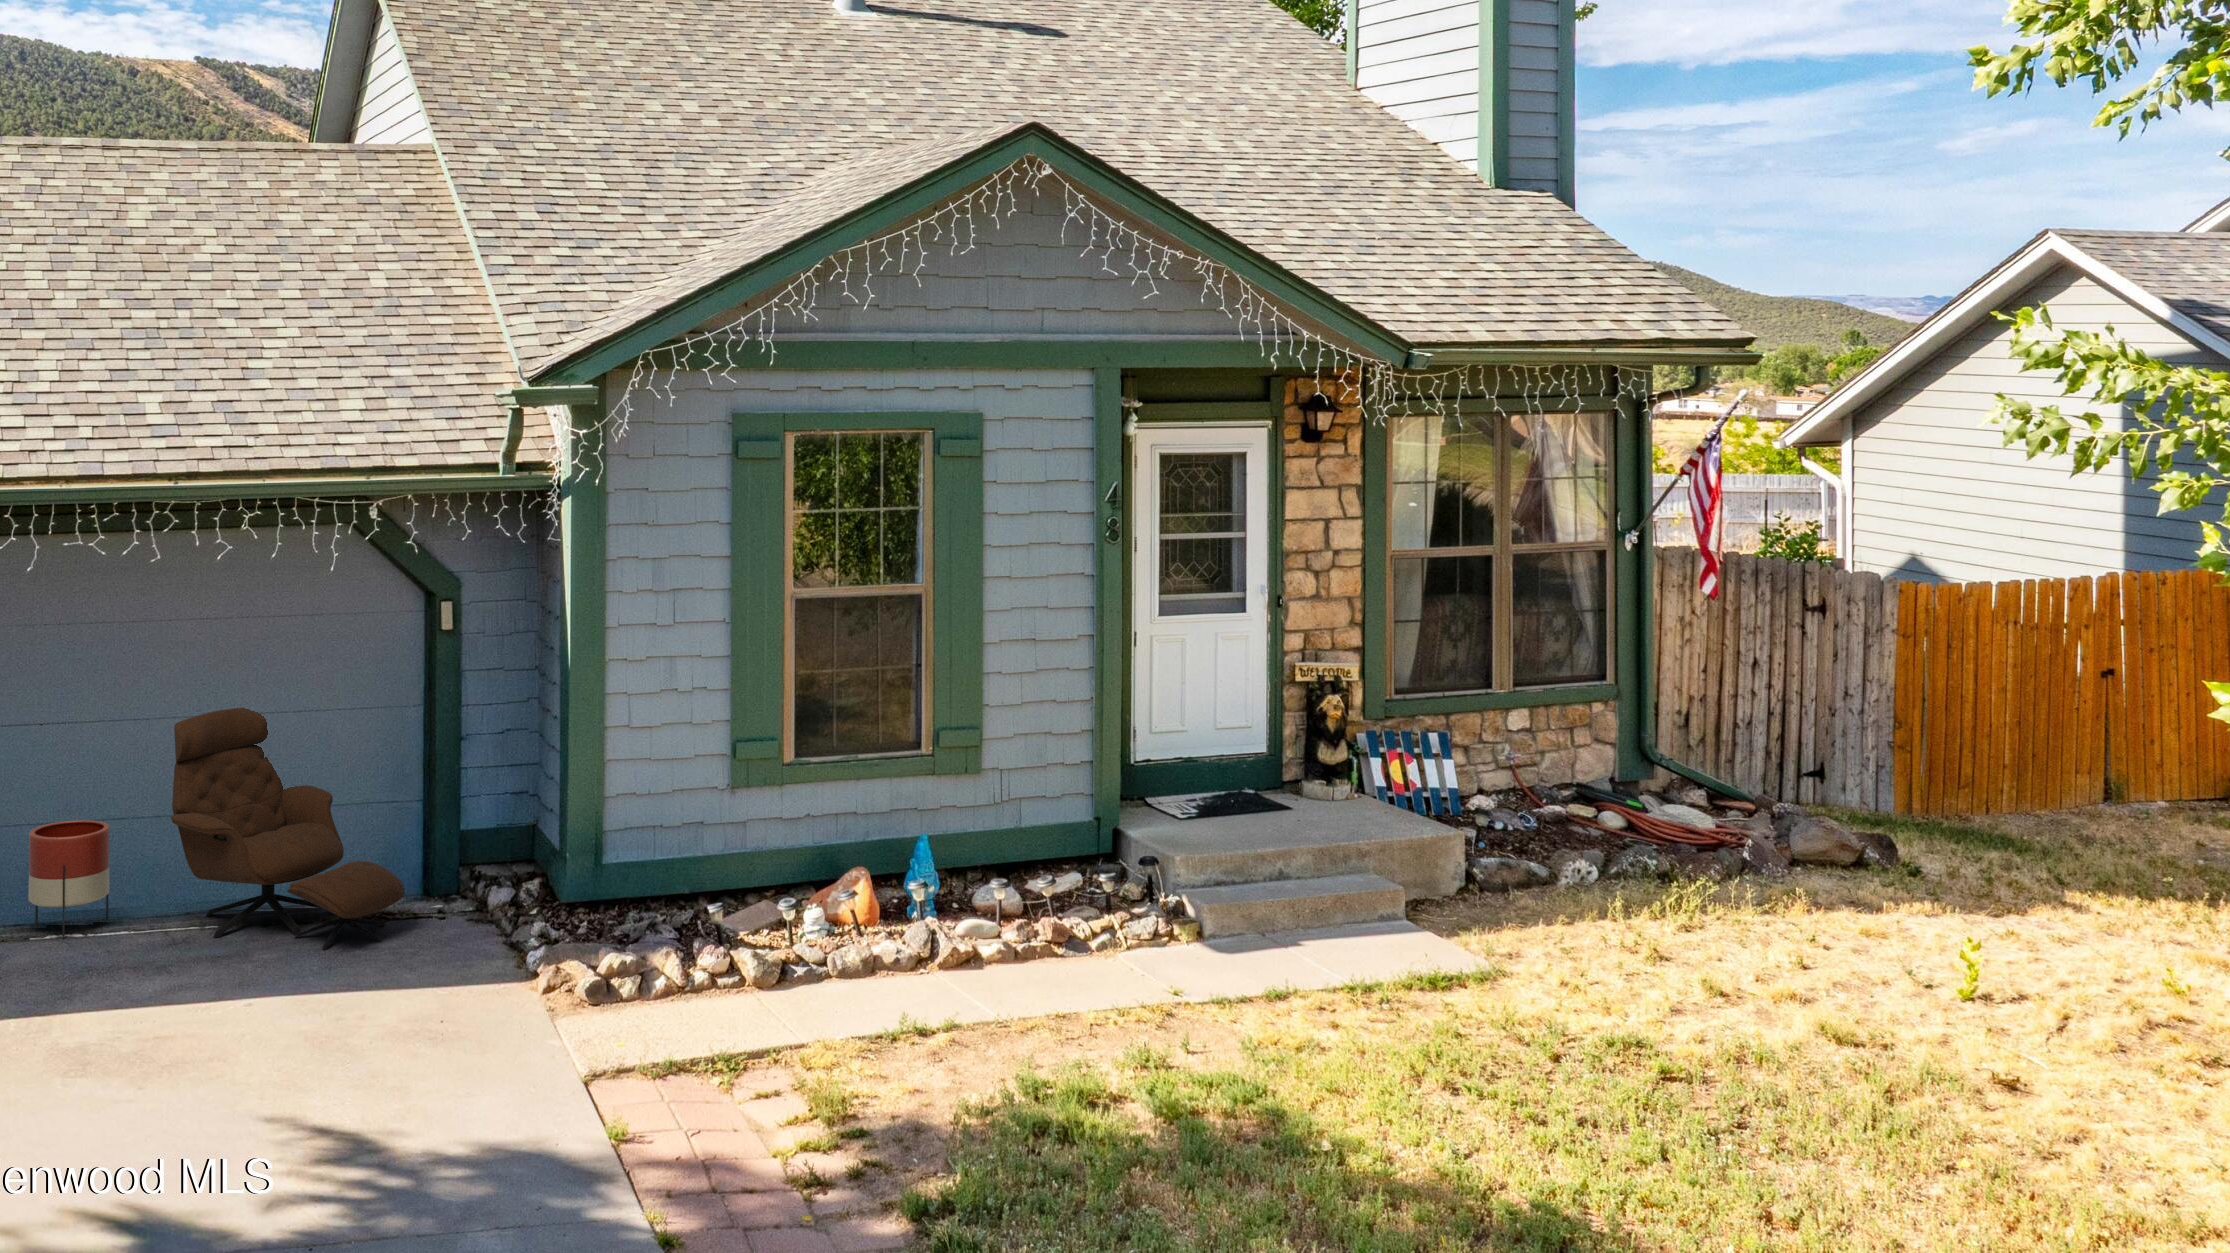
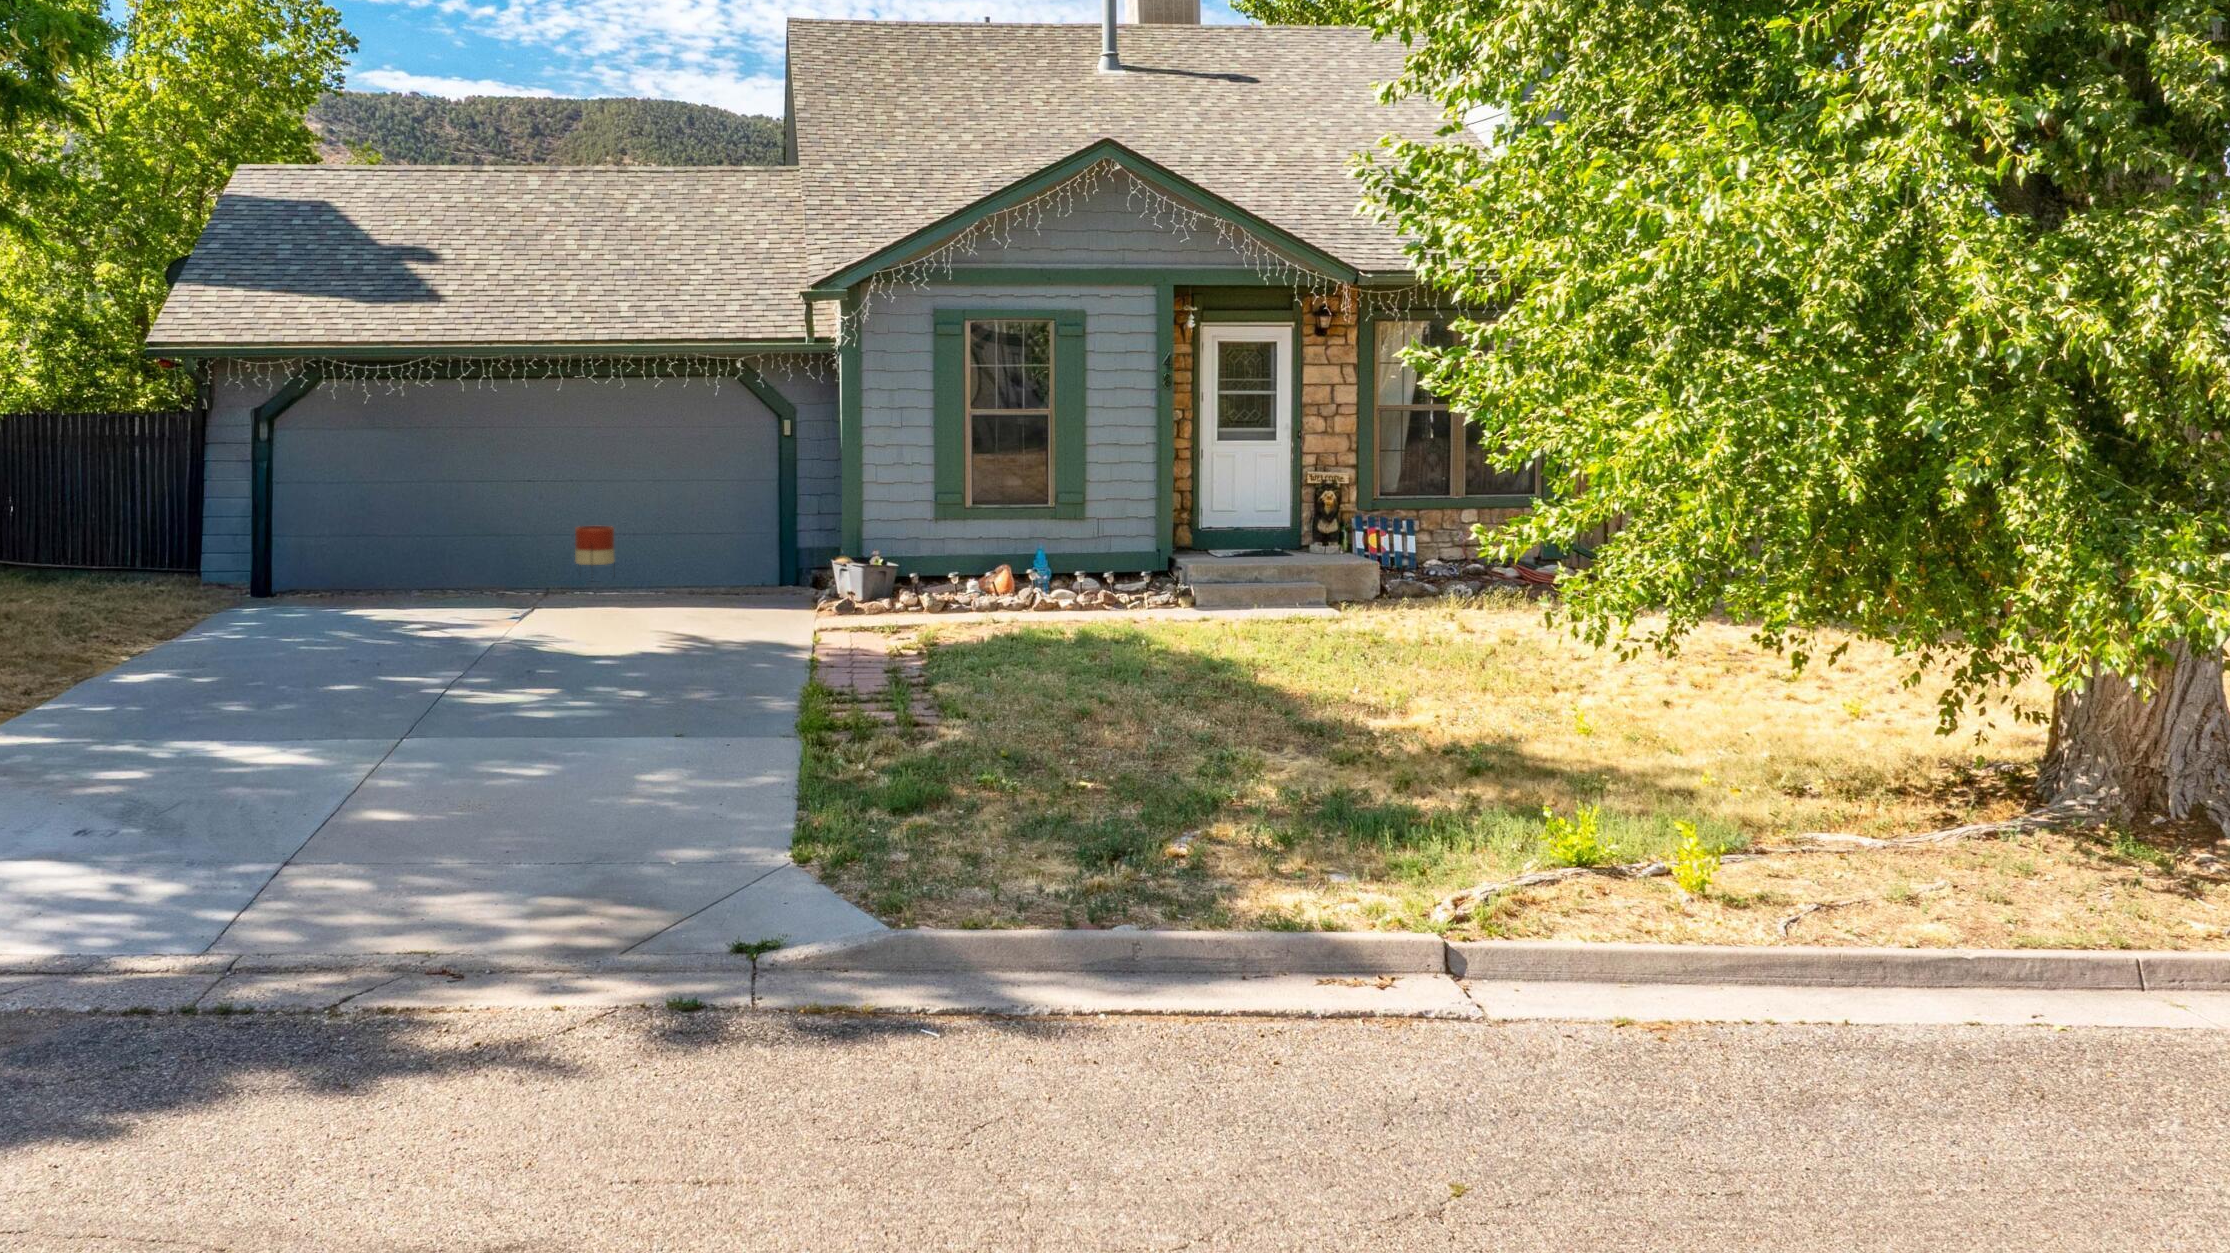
lounge chair: present [171,708,405,950] -> none [643,471,760,589]

